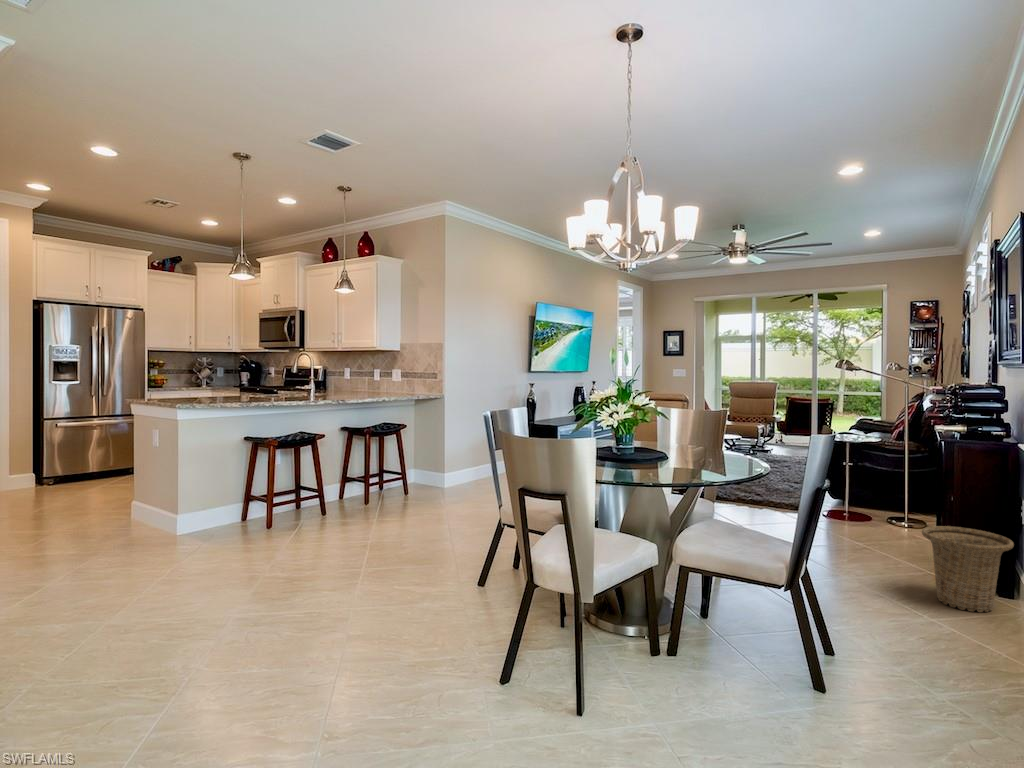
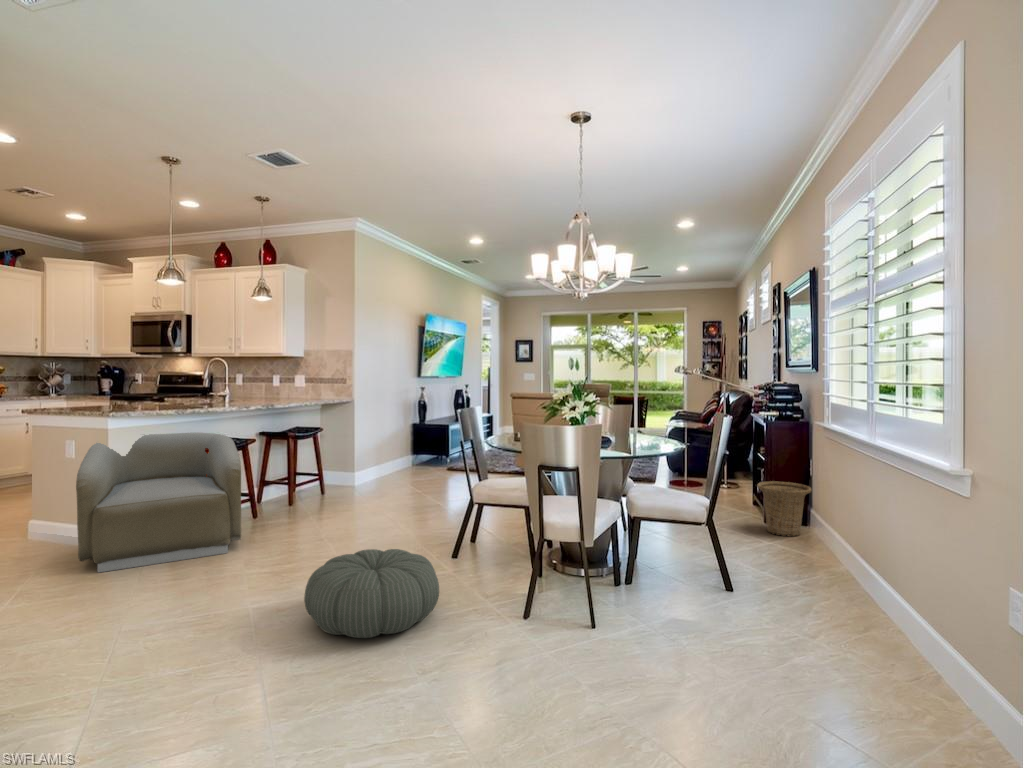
armchair: none [129,427,294,560] -> present [76,433,241,572]
pouf: none [253,570,412,678] -> present [304,549,439,638]

